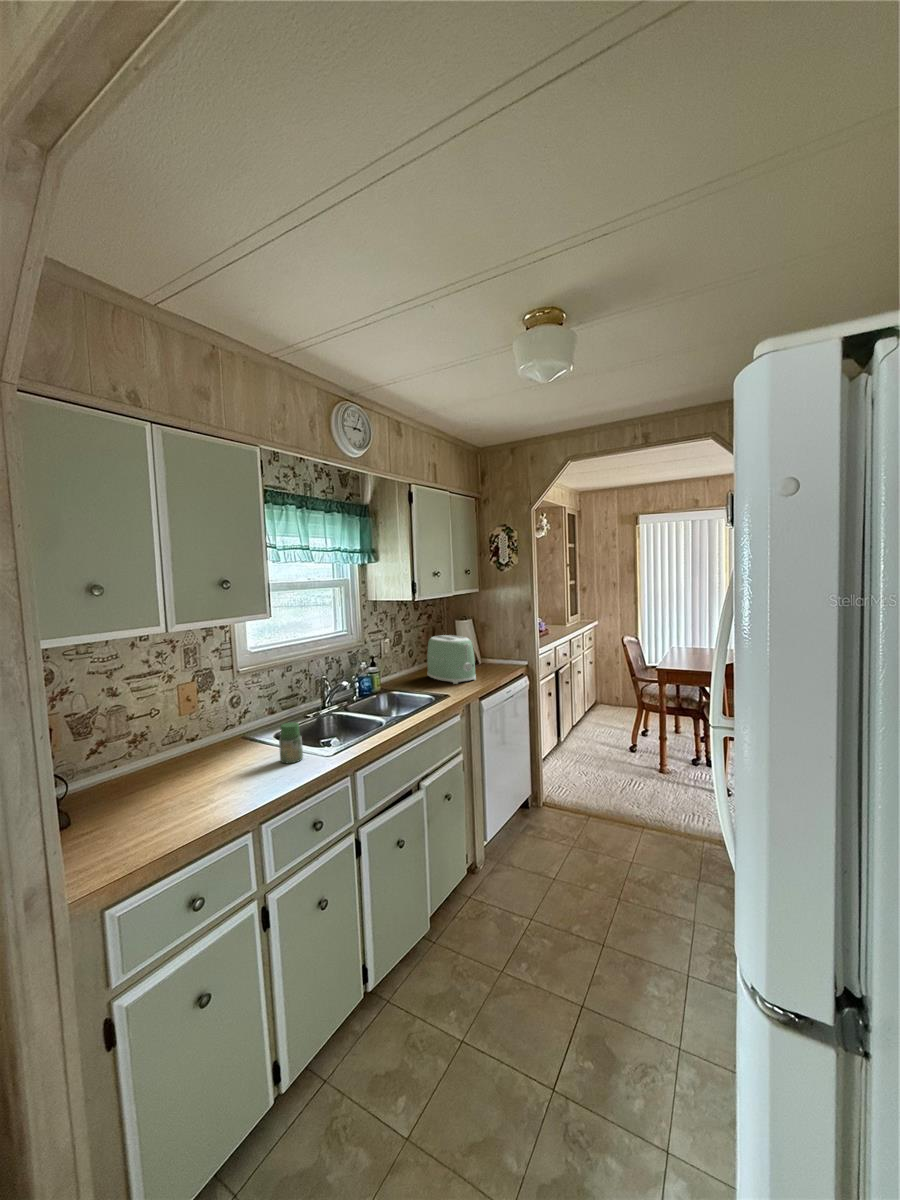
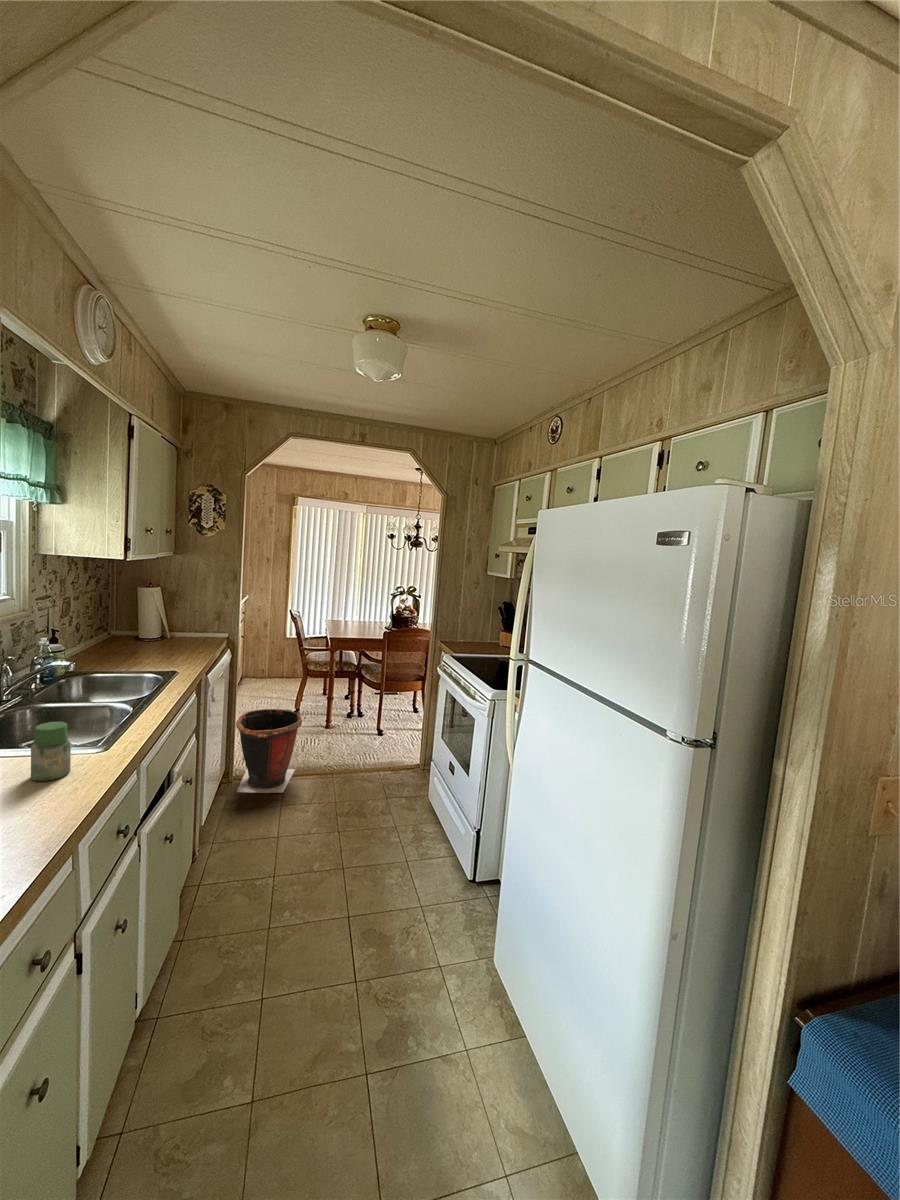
toaster: present [427,635,476,684] -> none [117,605,191,661]
waste bin: none [536,736,603,829] -> present [236,709,304,793]

